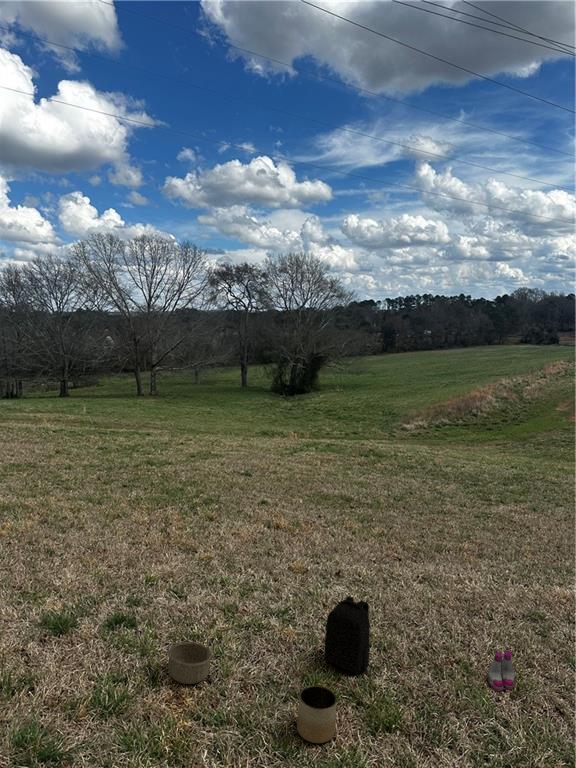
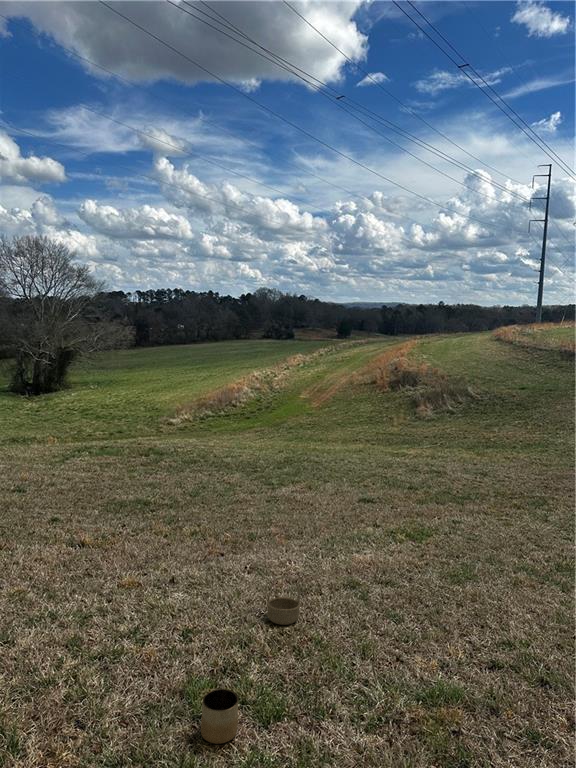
backpack: present [324,596,370,674] -> none [197,598,240,668]
basket: present [168,616,212,684] -> present [267,576,300,625]
boots: present [488,650,516,691] -> none [332,610,353,646]

